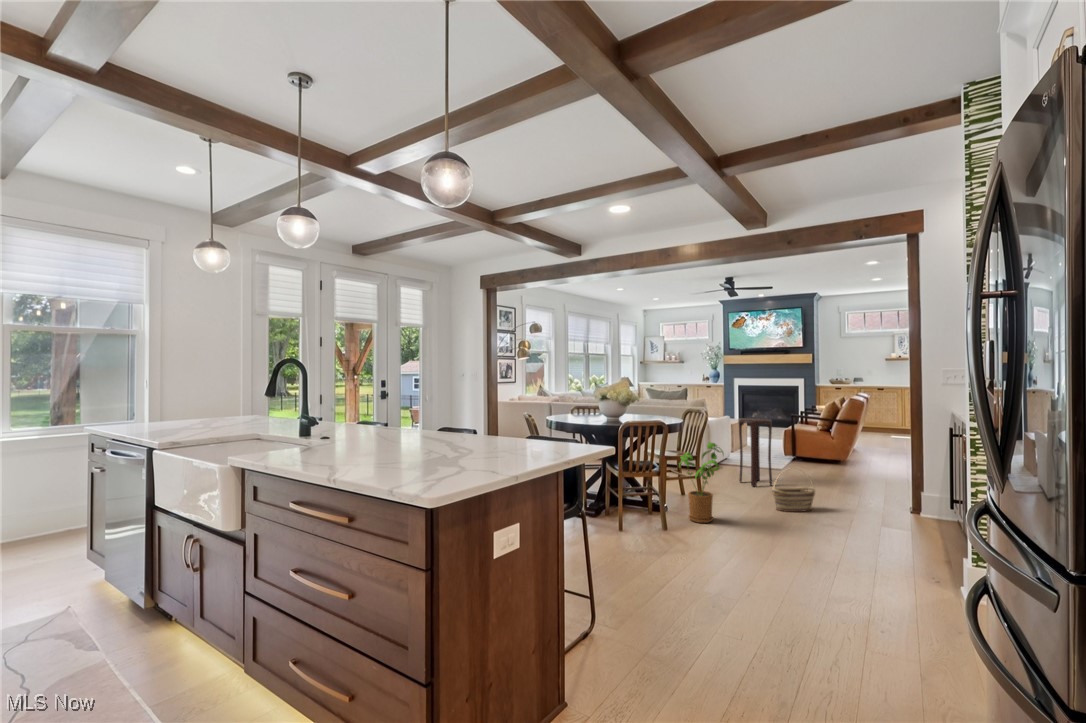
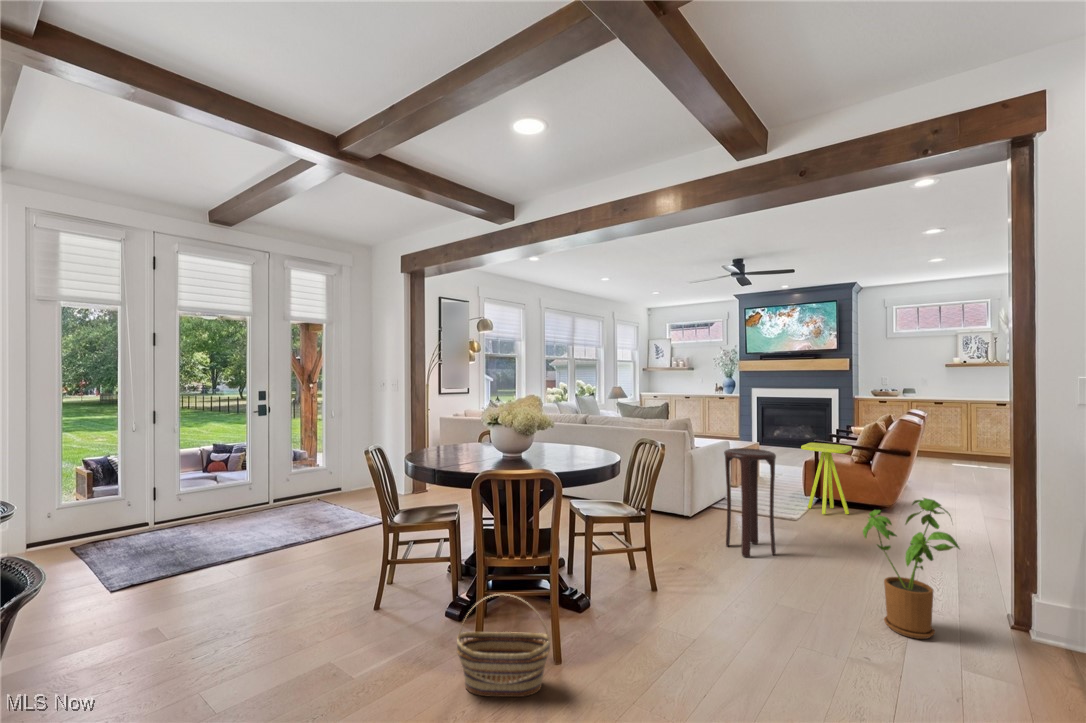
side table: none [784,417,818,466] -> present [801,443,852,514]
house plant: present [679,442,724,523] -> present [863,498,960,639]
basket: present [772,472,815,512] -> present [457,594,550,697]

